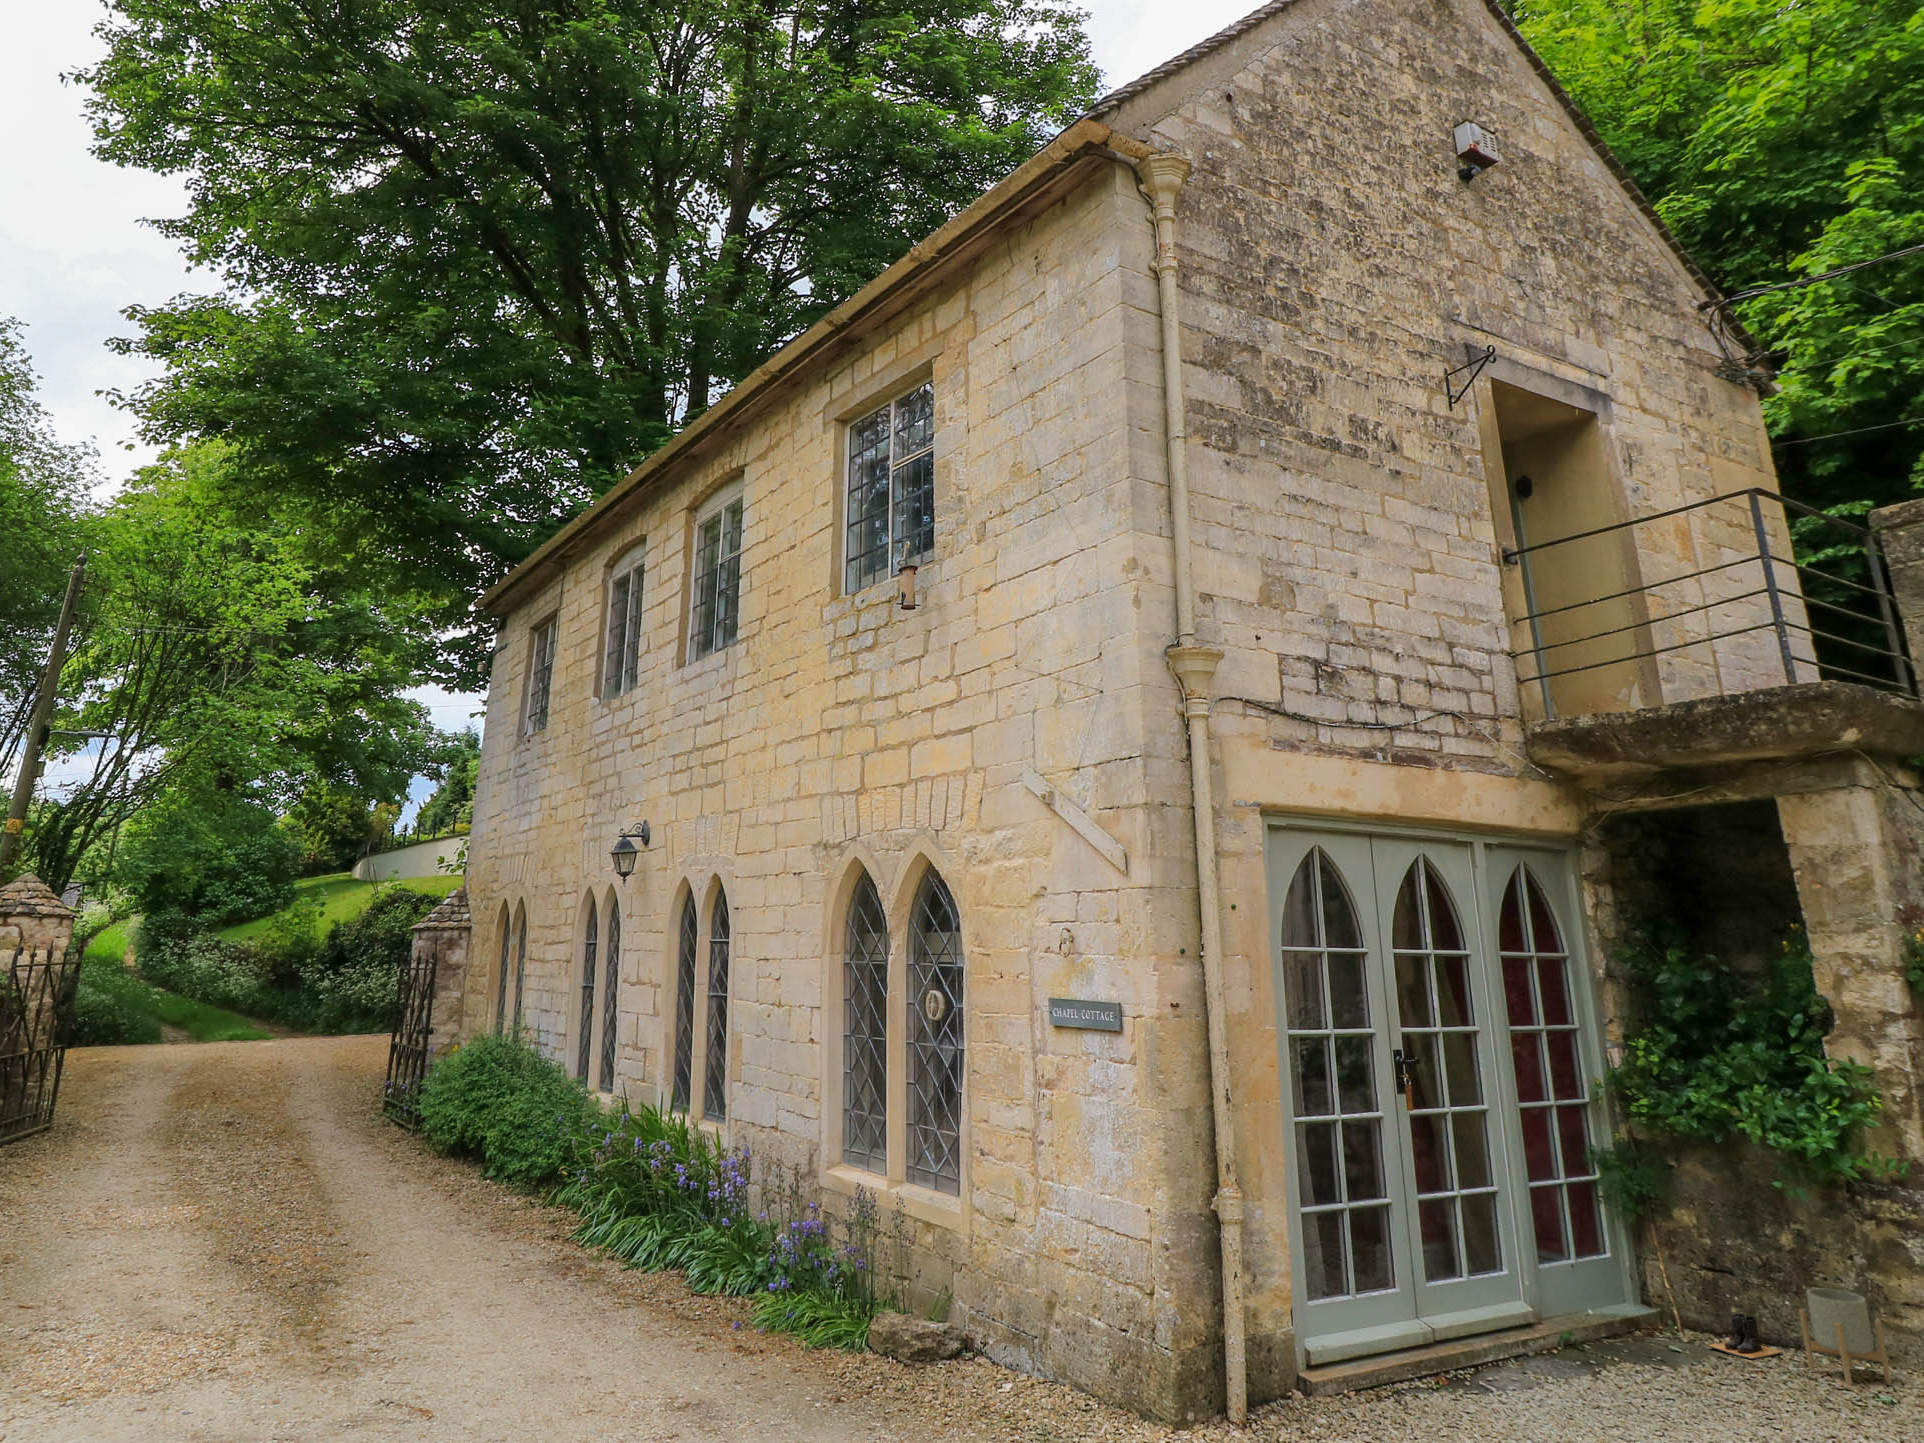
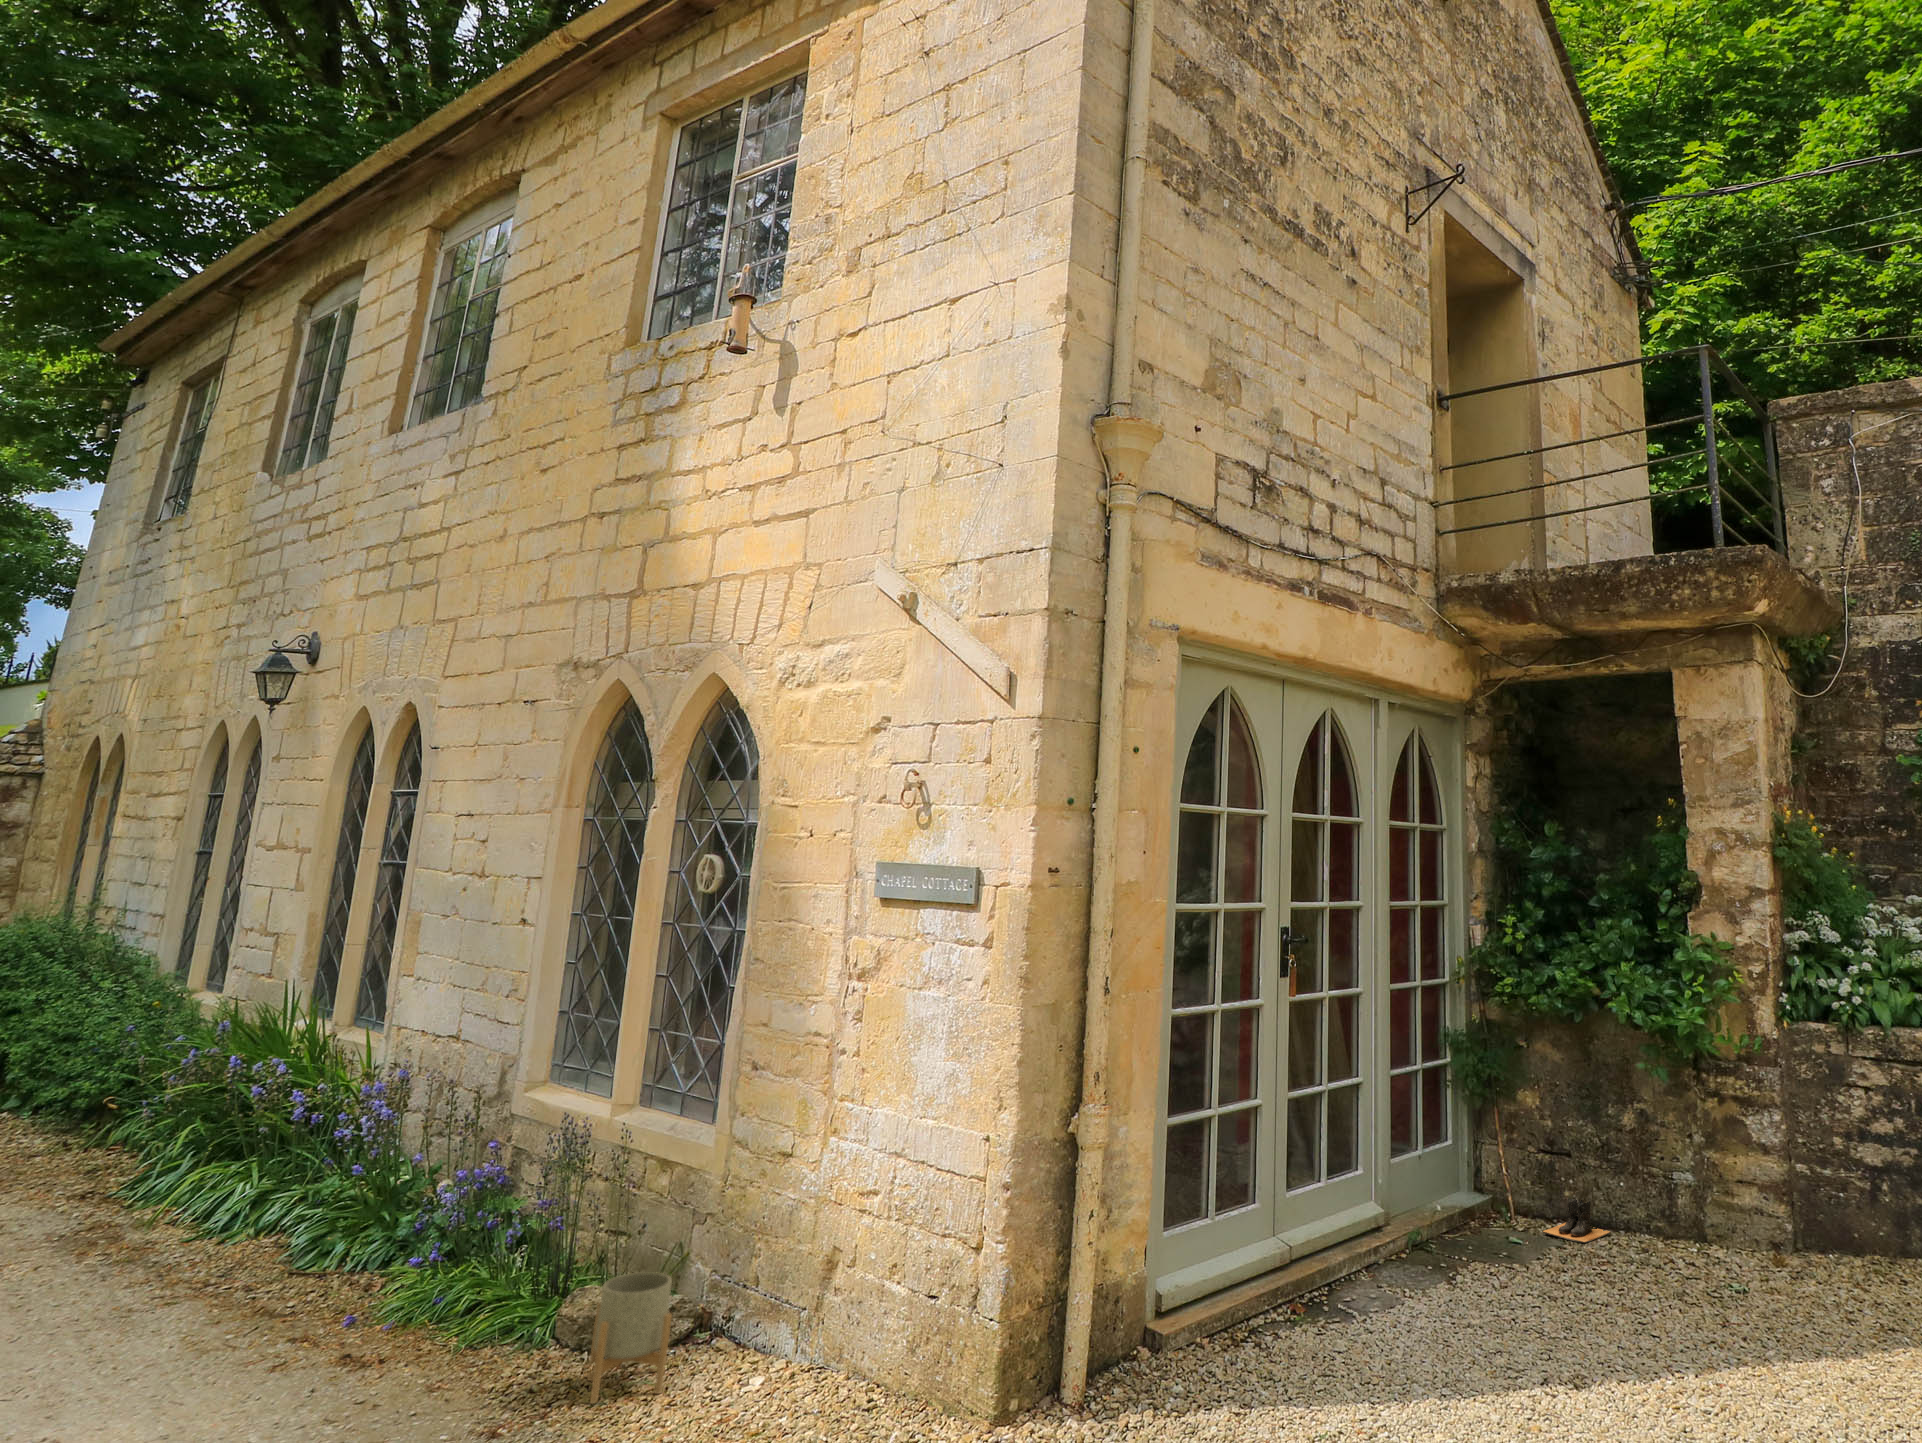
planter: present [1799,1288,1891,1385] -> present [587,1272,672,1403]

